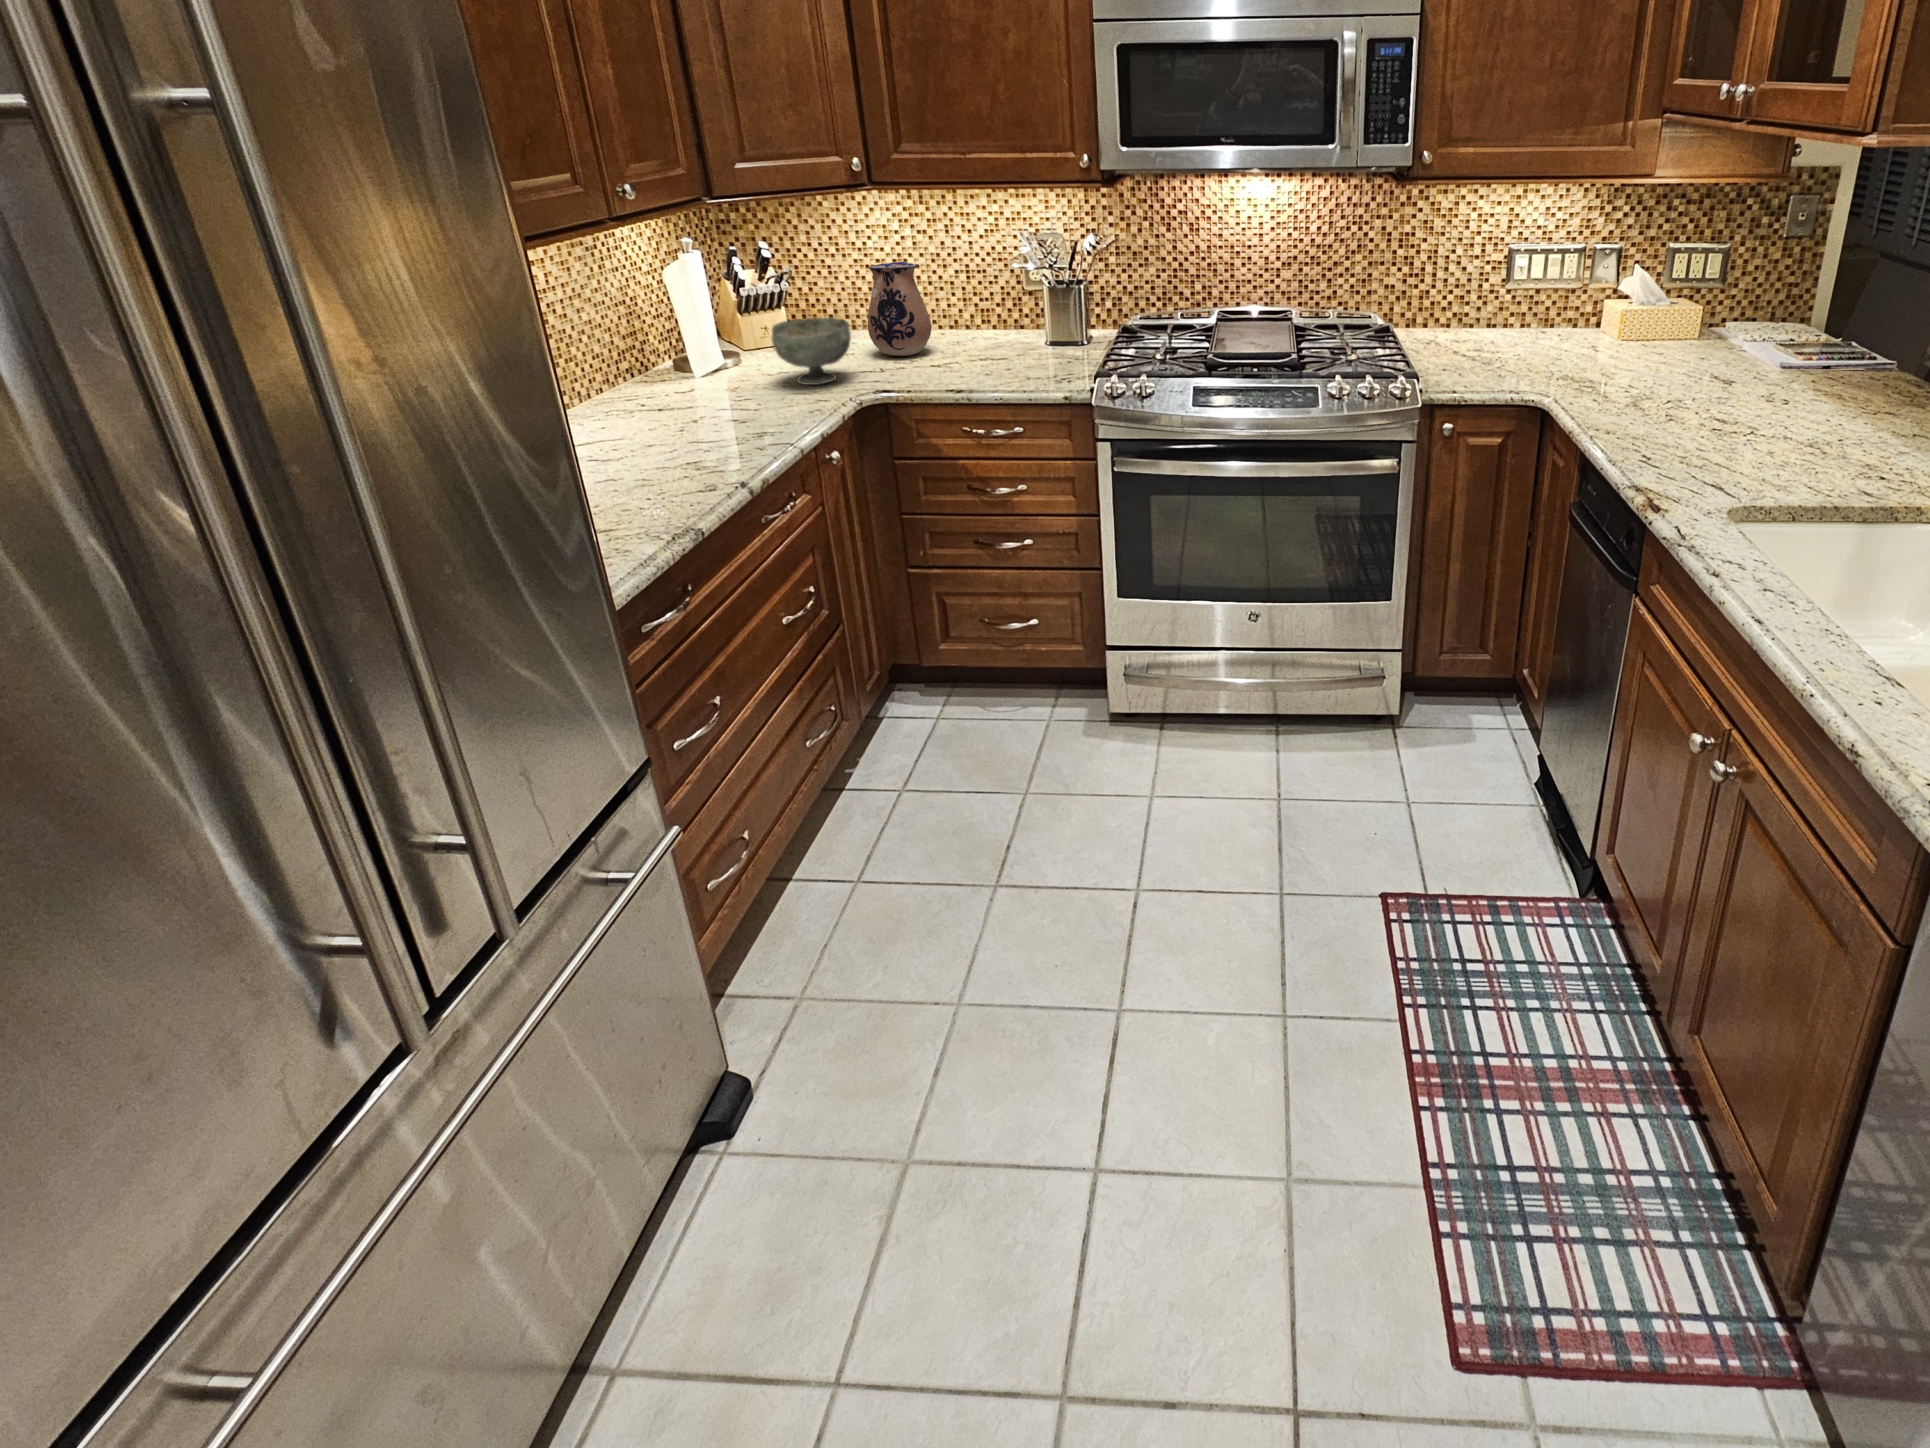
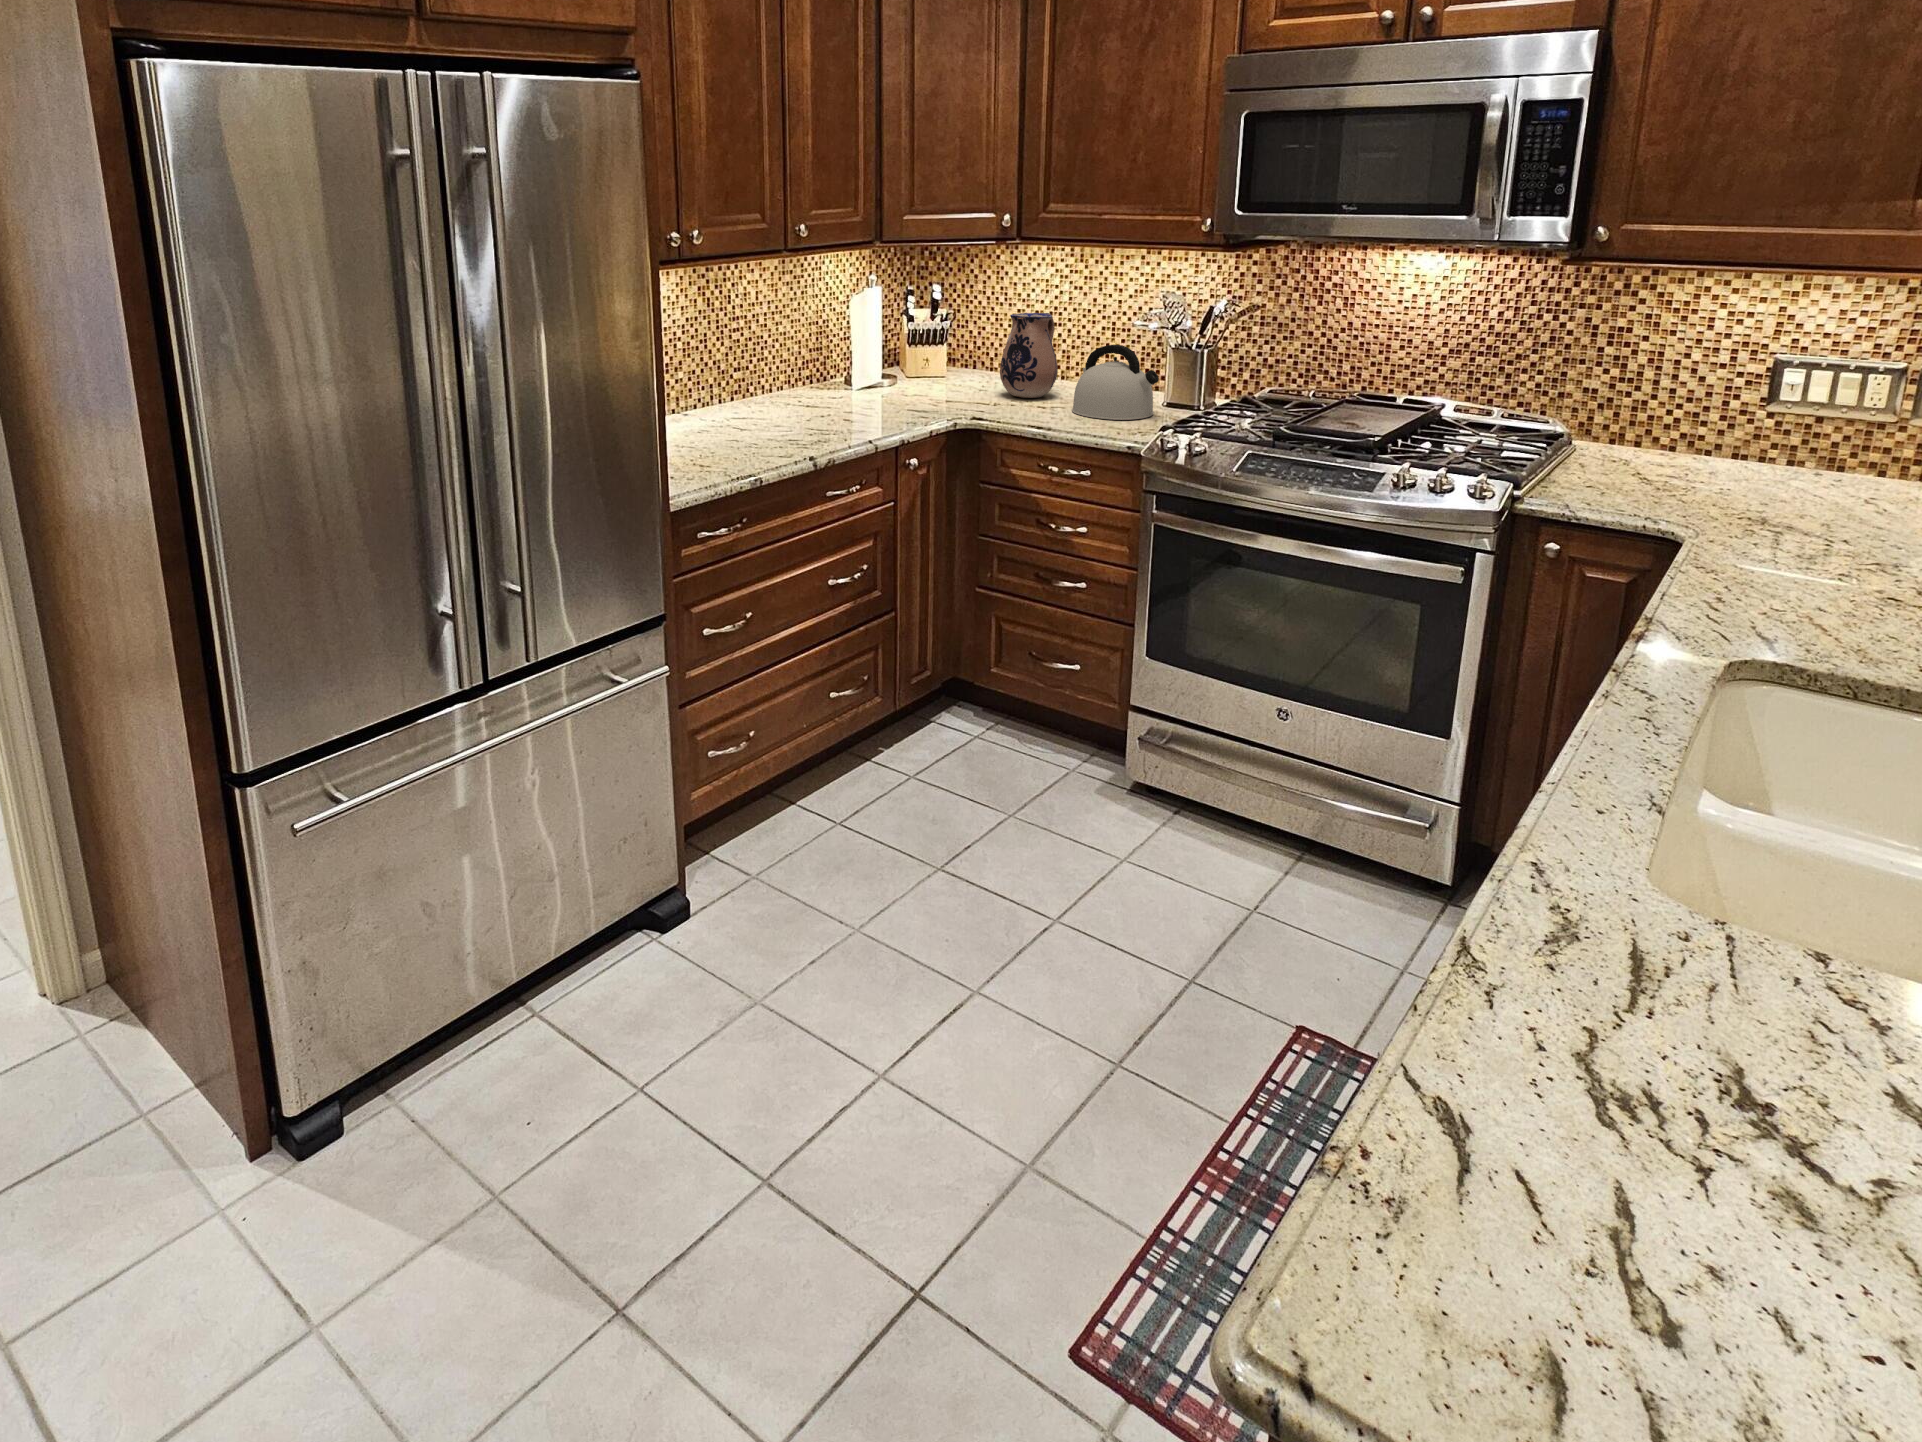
kettle: none [966,289,1053,368] -> present [1072,345,1159,420]
bowl: present [772,318,851,385] -> none [903,352,969,408]

